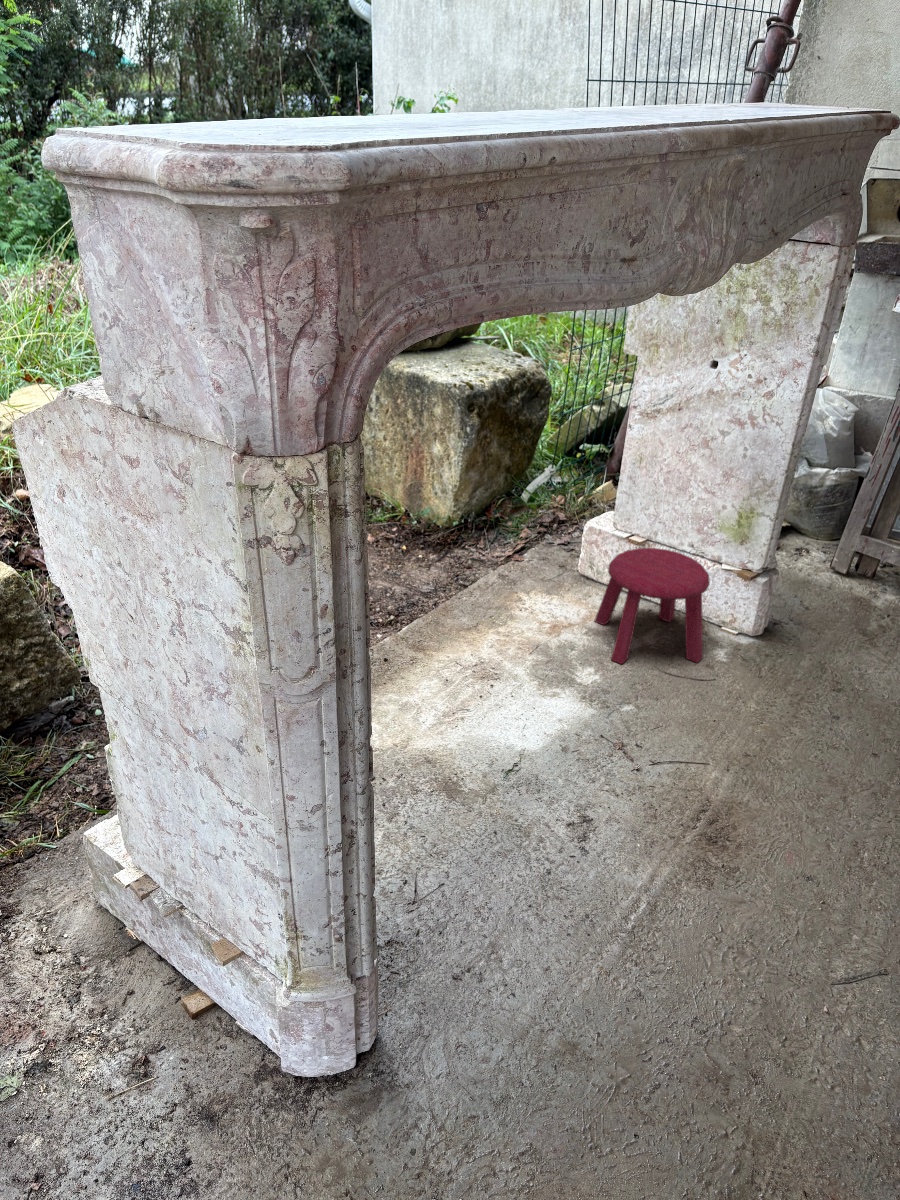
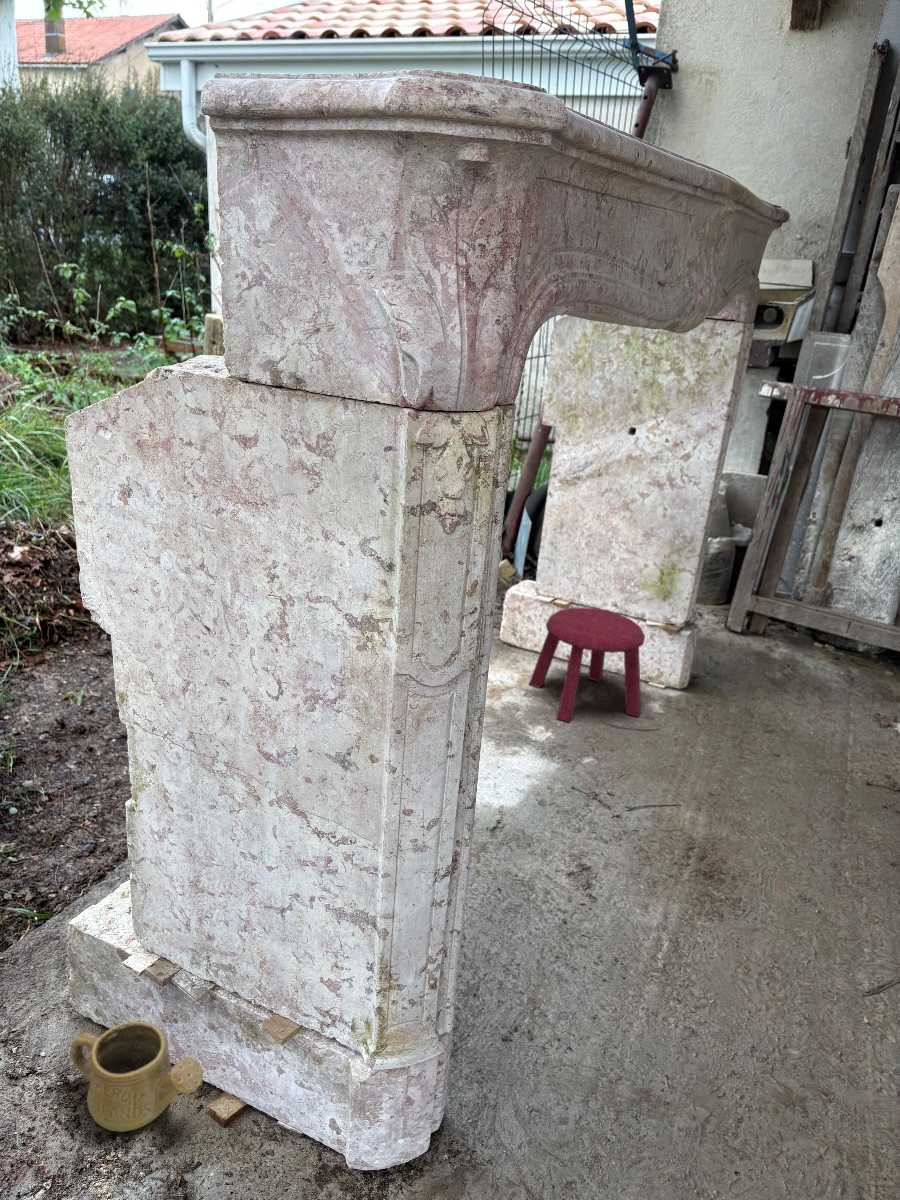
watering can: none [77,923,172,1011] -> present [70,1021,203,1132]

